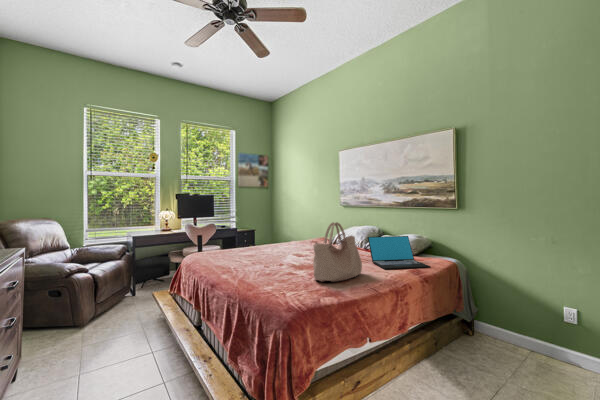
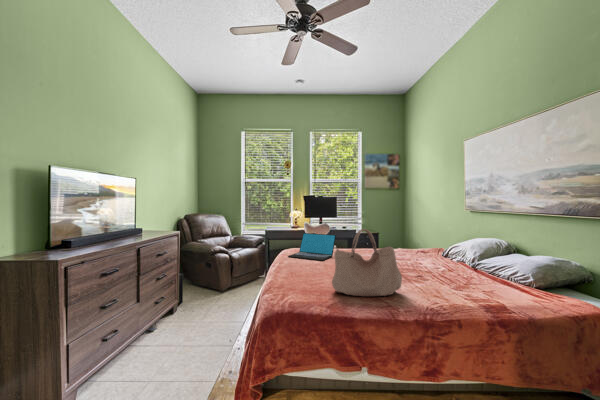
laptop: present [368,236,430,270] -> present [288,233,336,261]

